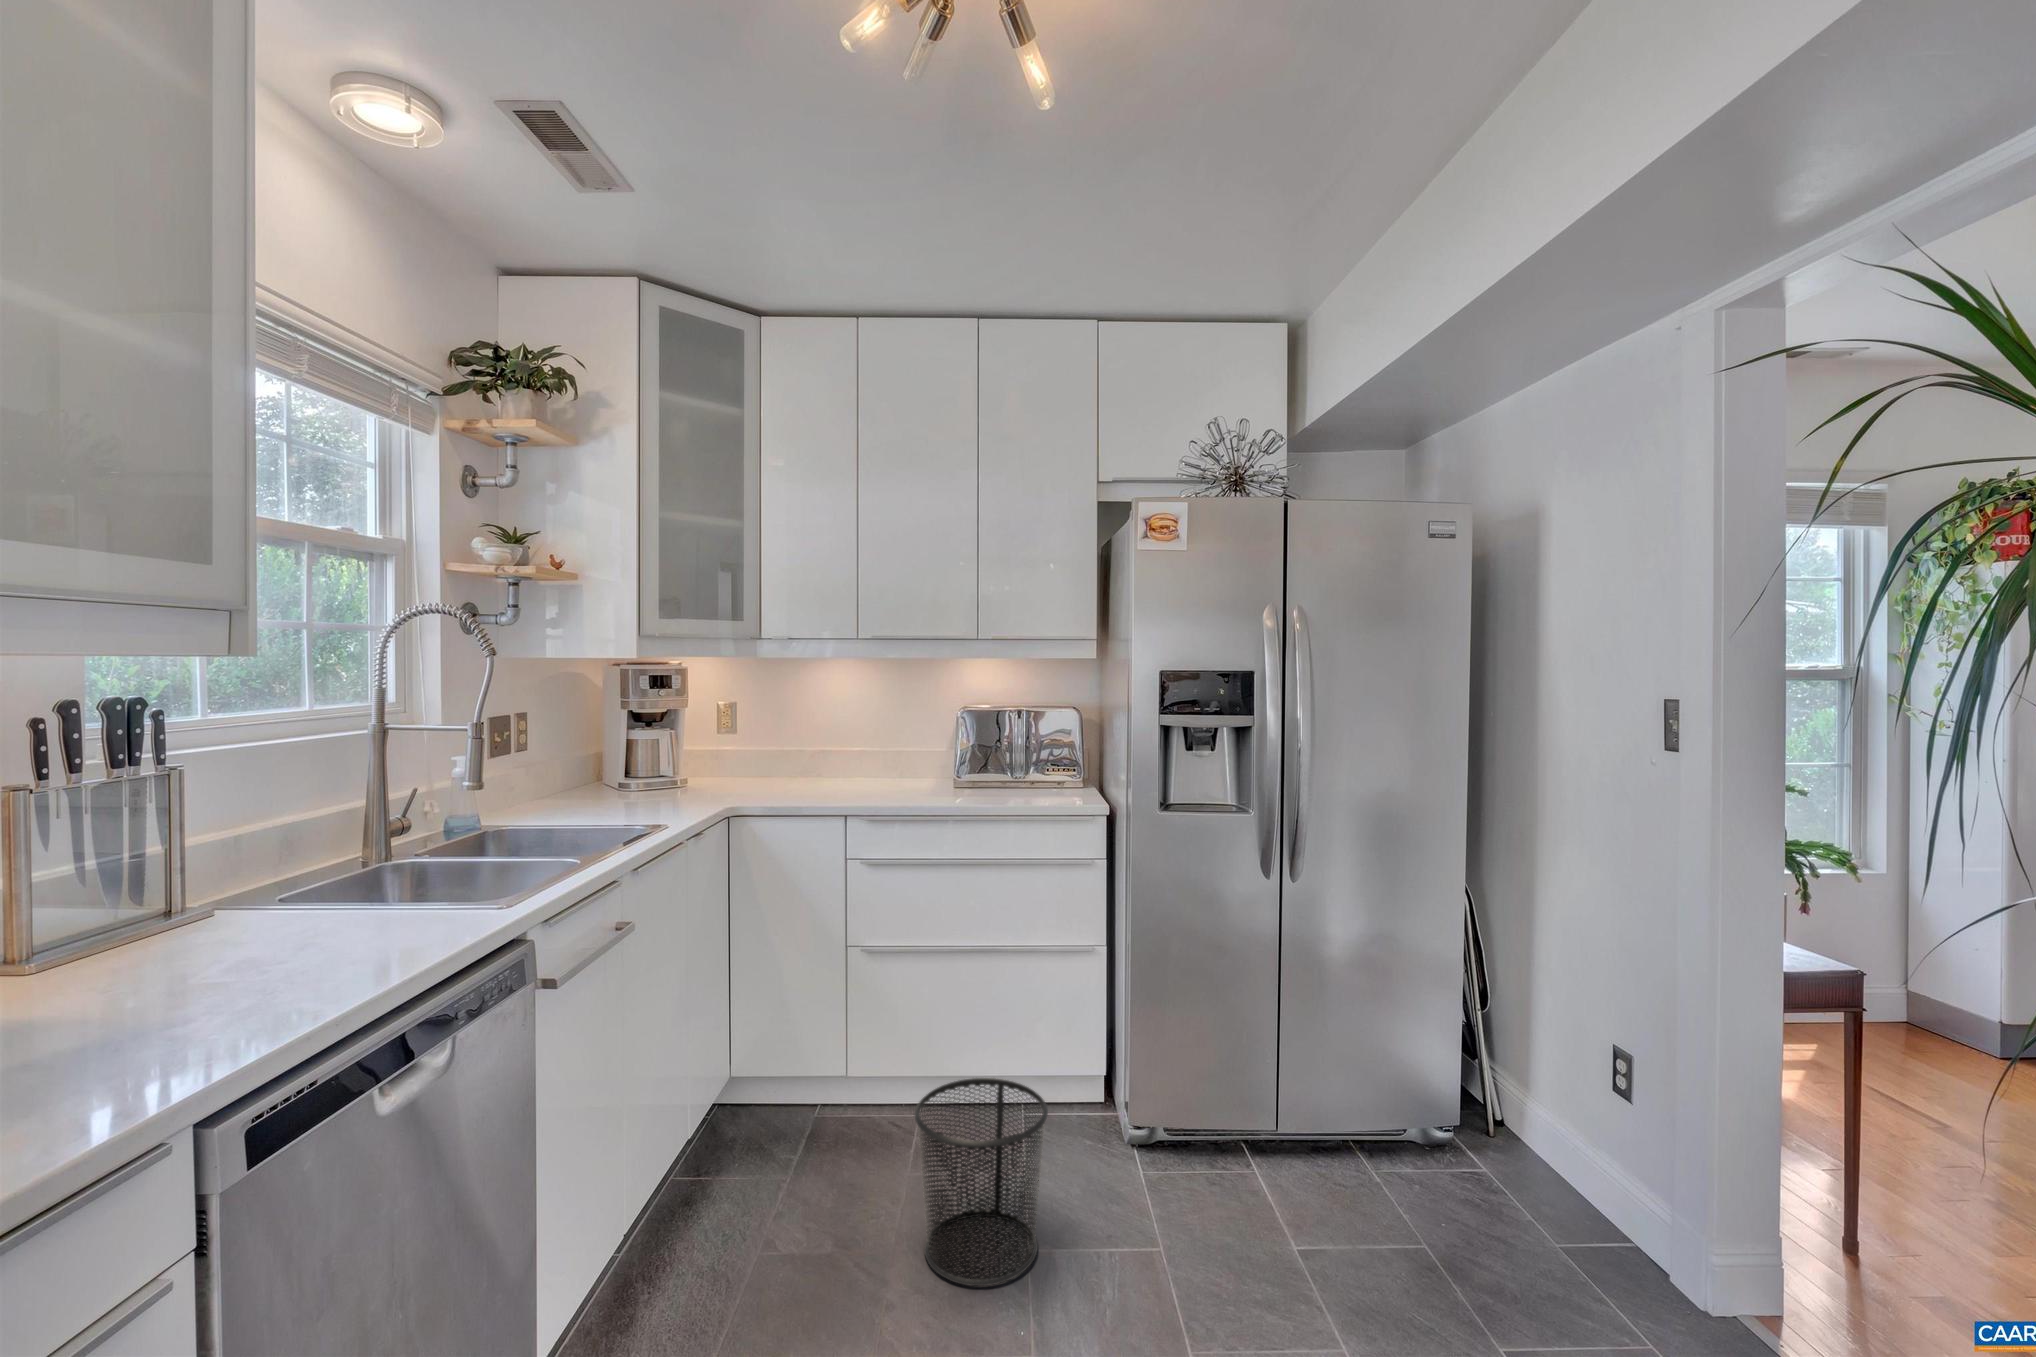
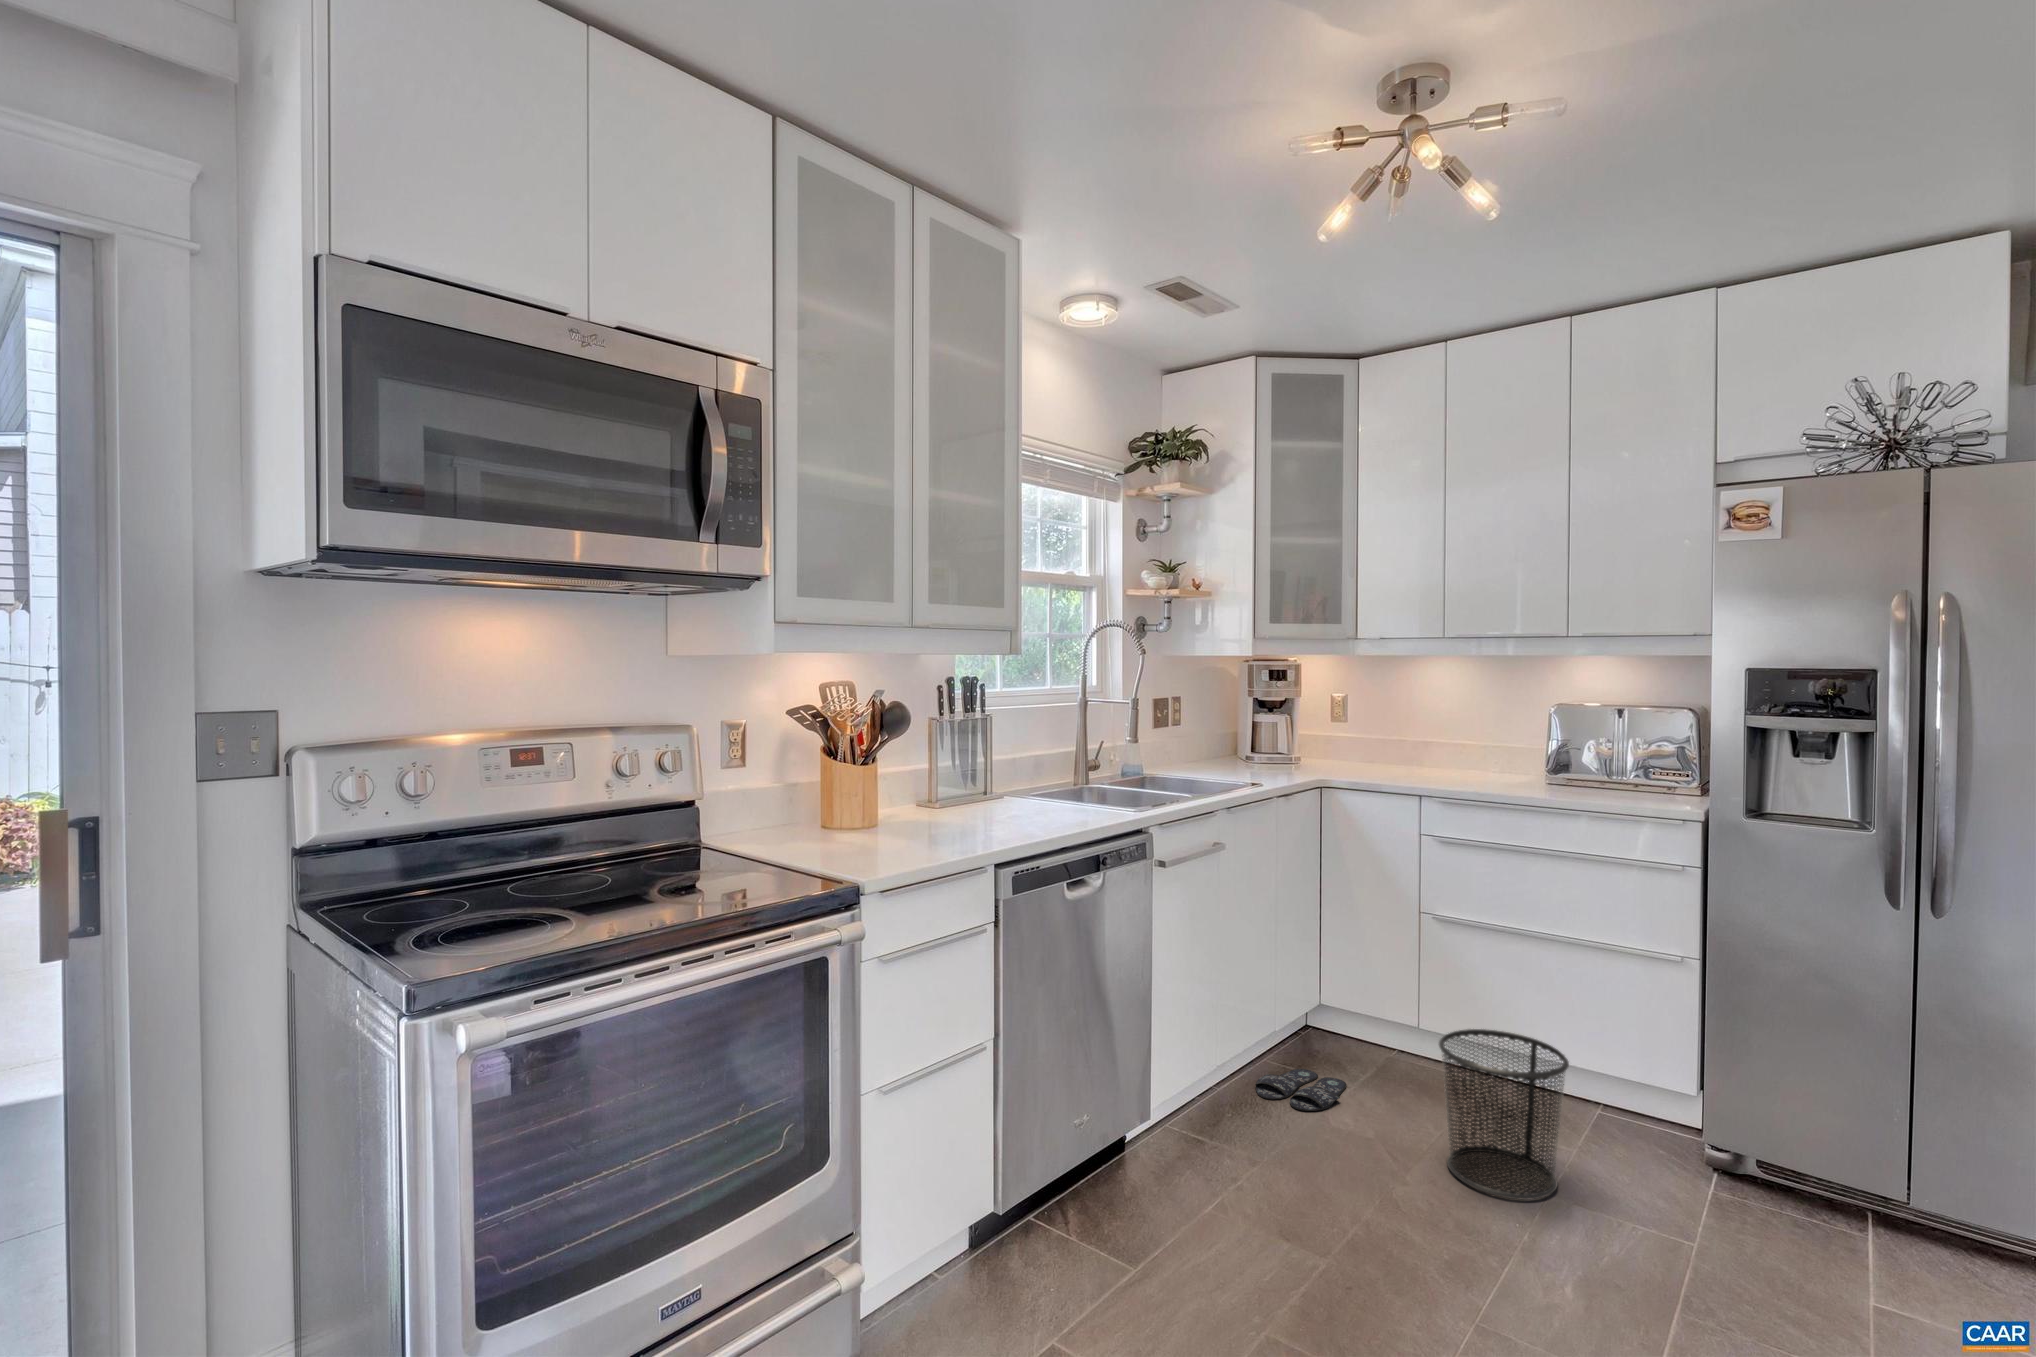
slippers: none [671,1176,783,1250] -> present [1255,1069,1347,1111]

